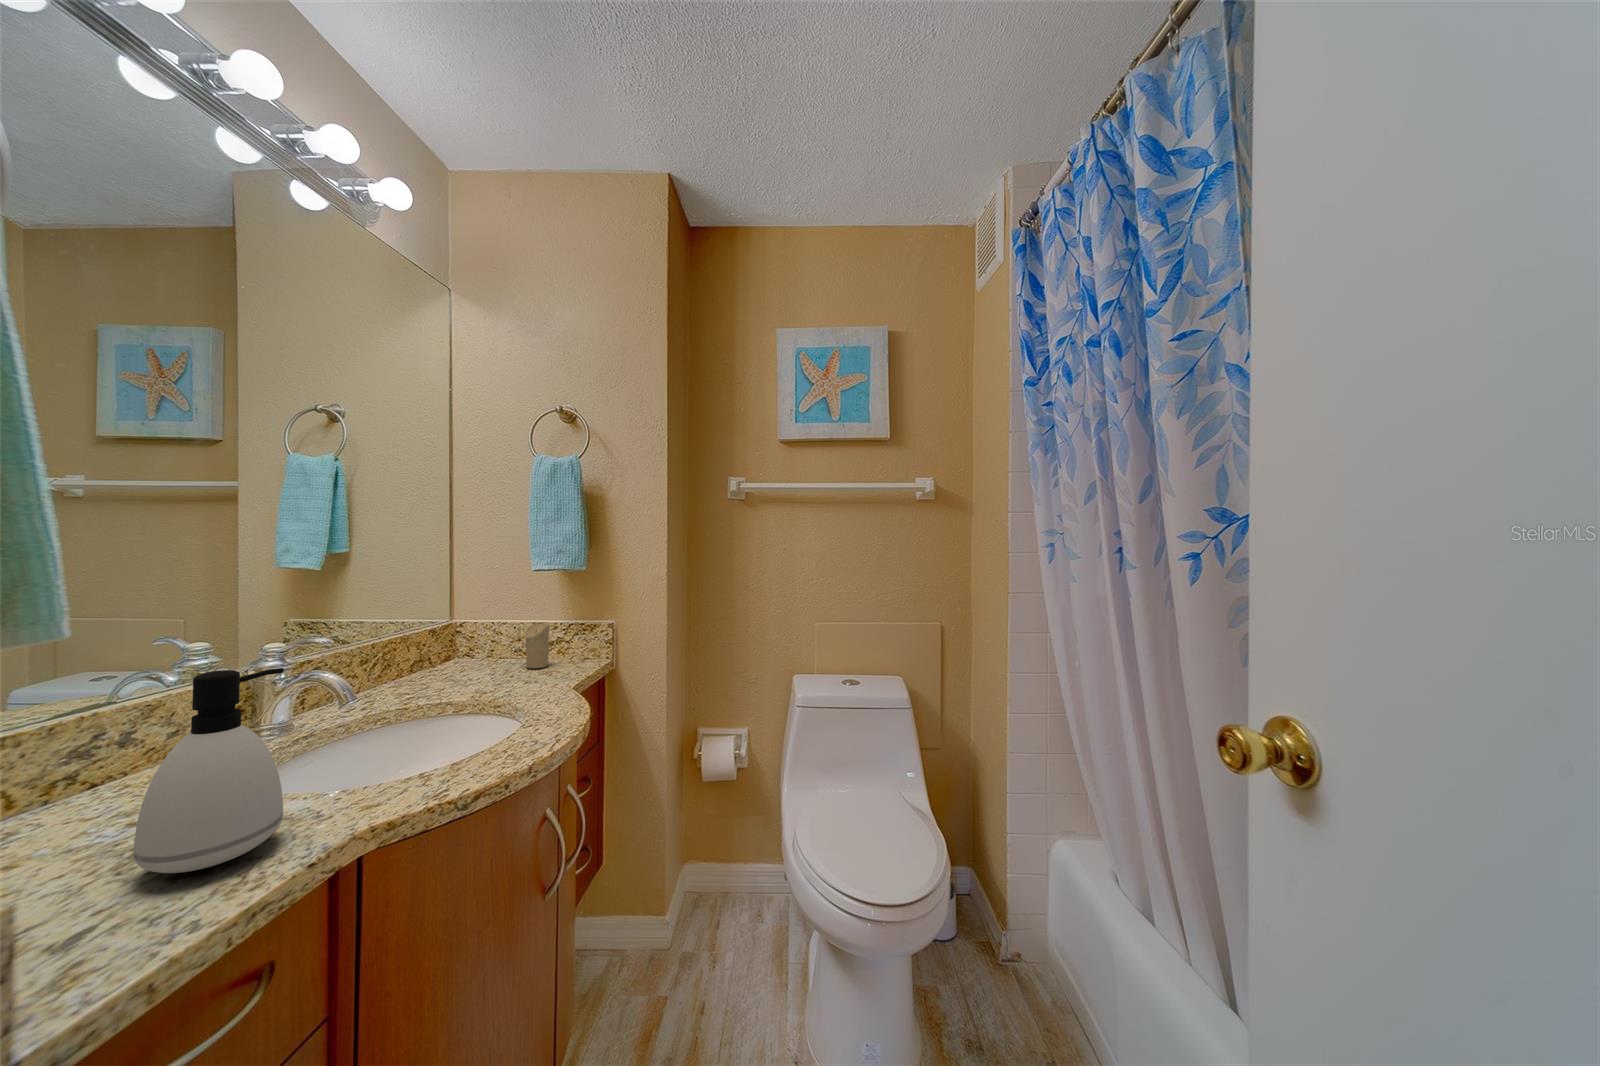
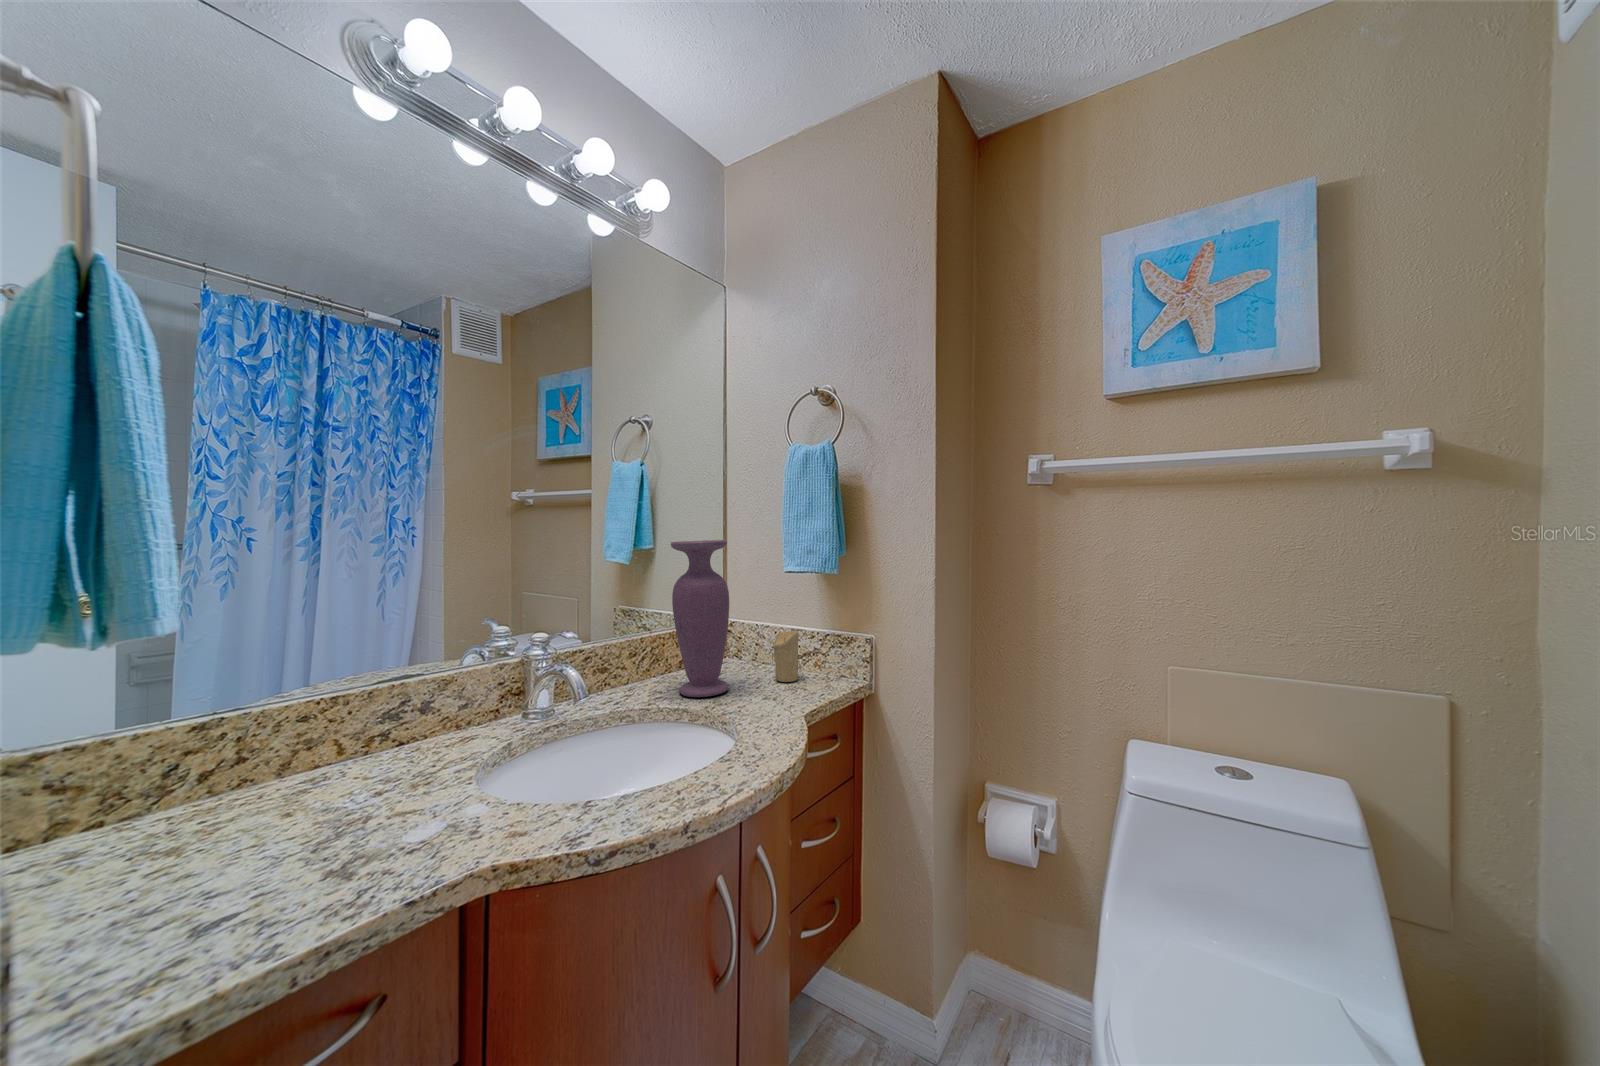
vase: none [425,545,488,691] -> present [671,540,729,697]
soap dispenser: present [133,668,284,873] -> none [297,662,436,872]

